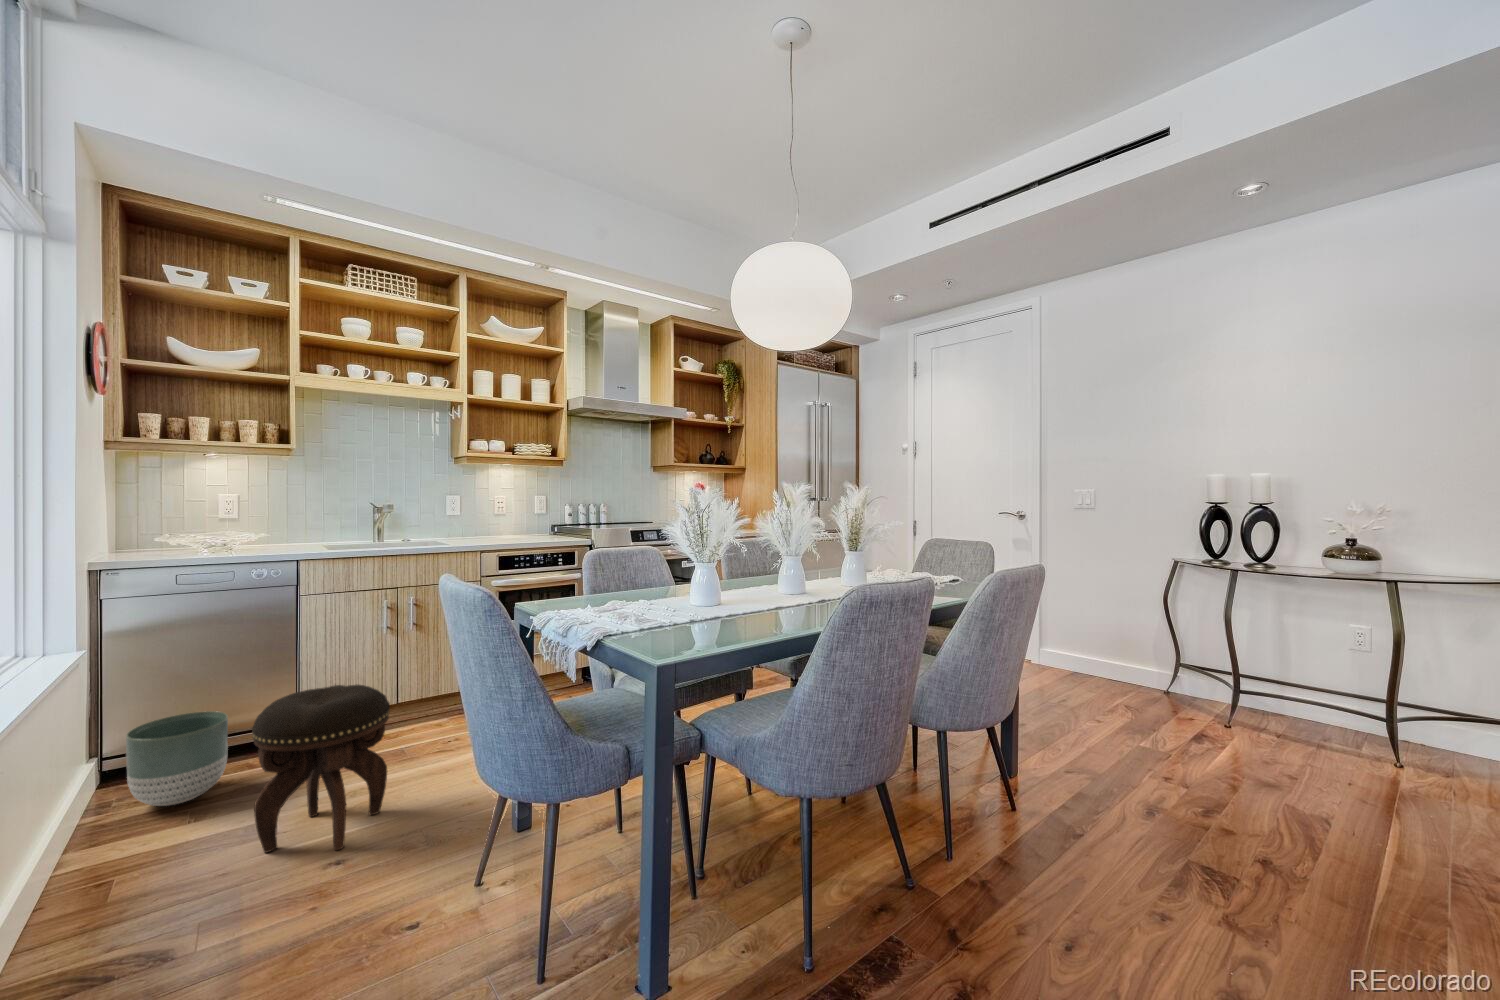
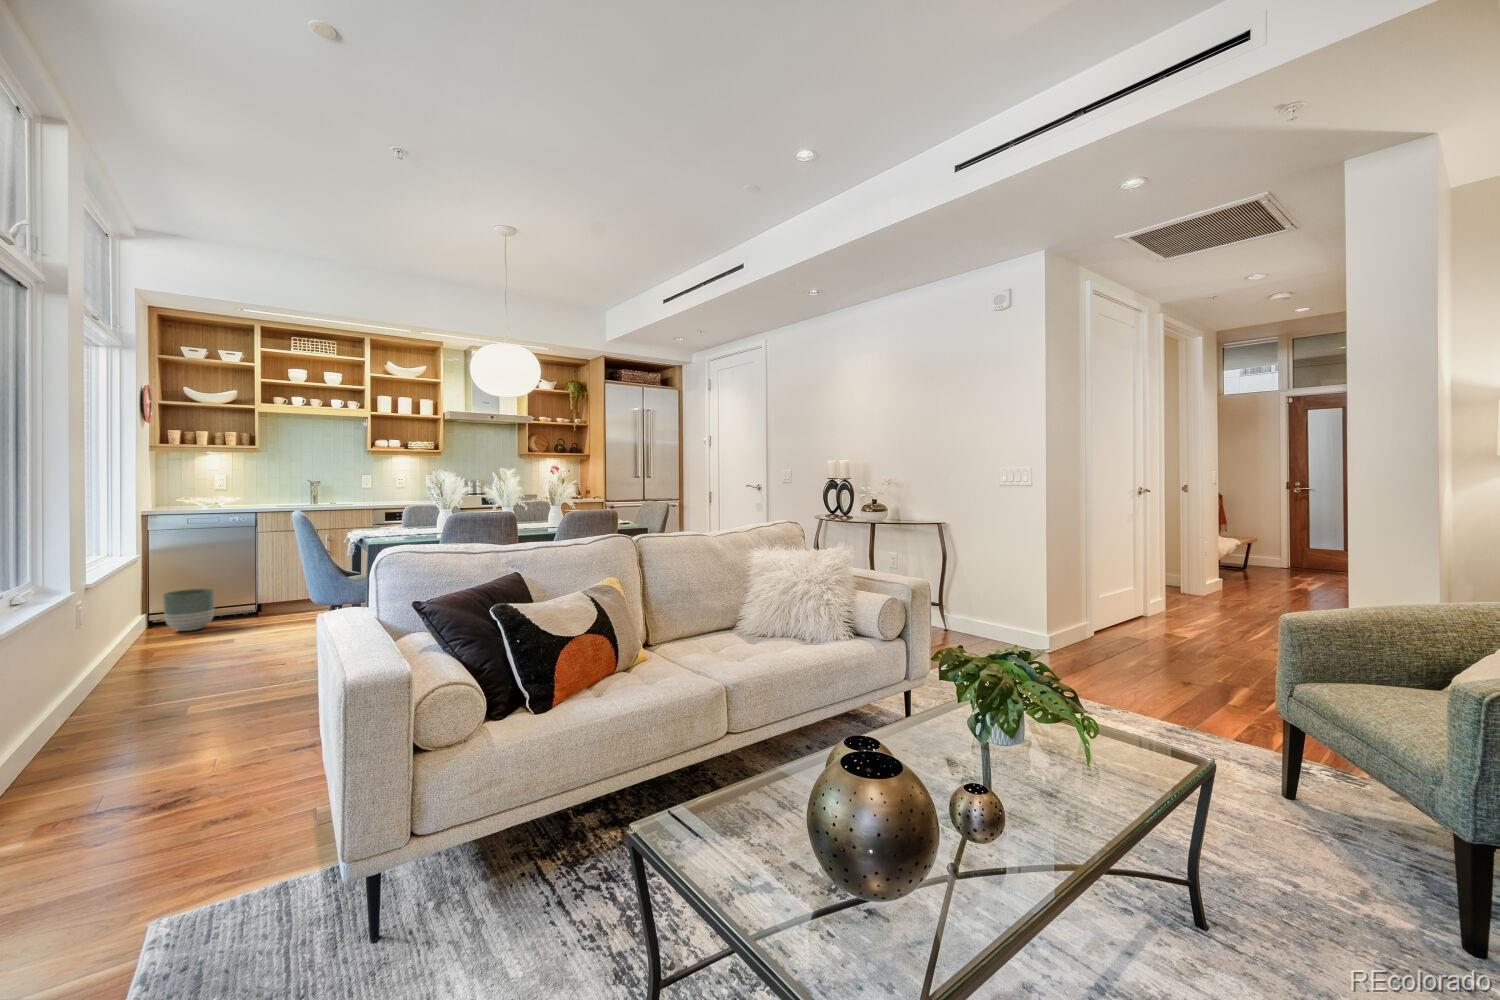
footstool: present [252,685,390,852] -> none [217,569,289,643]

